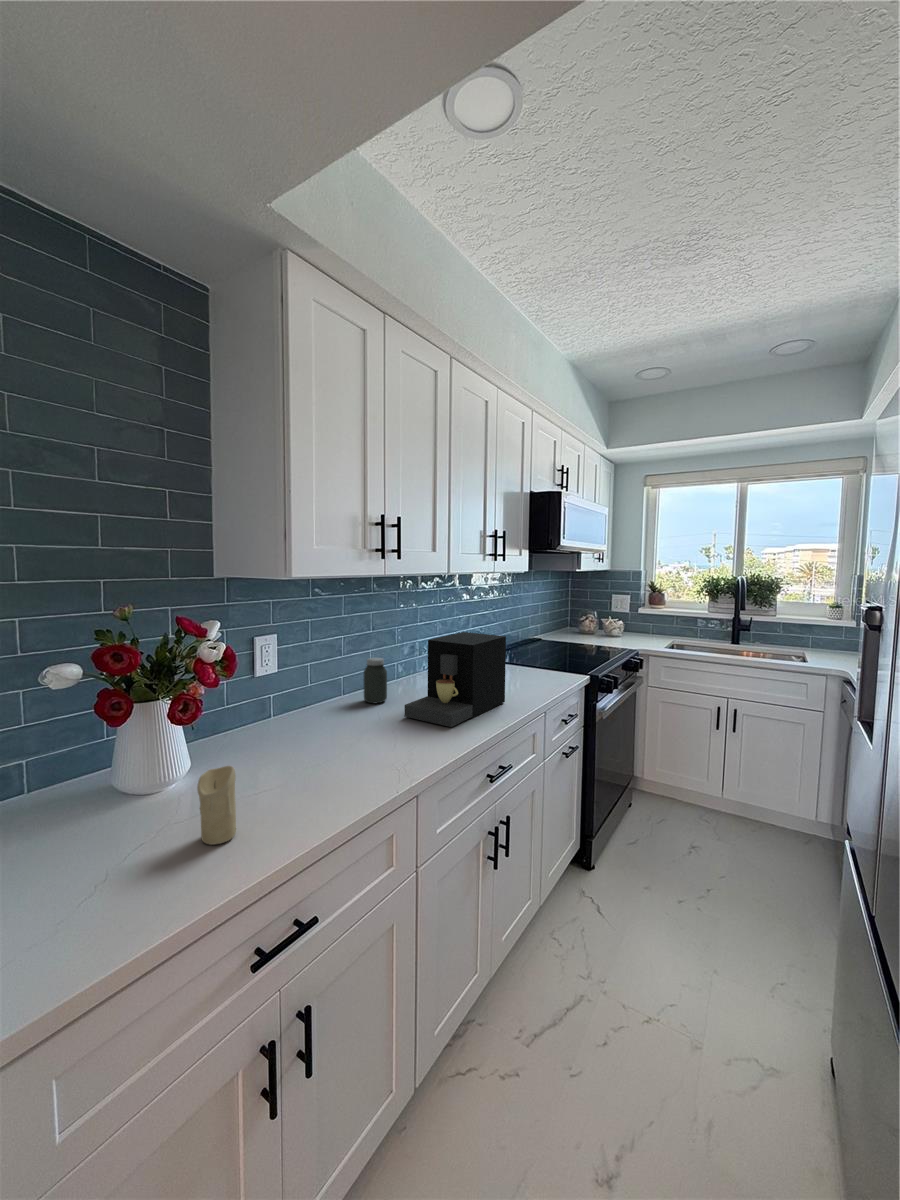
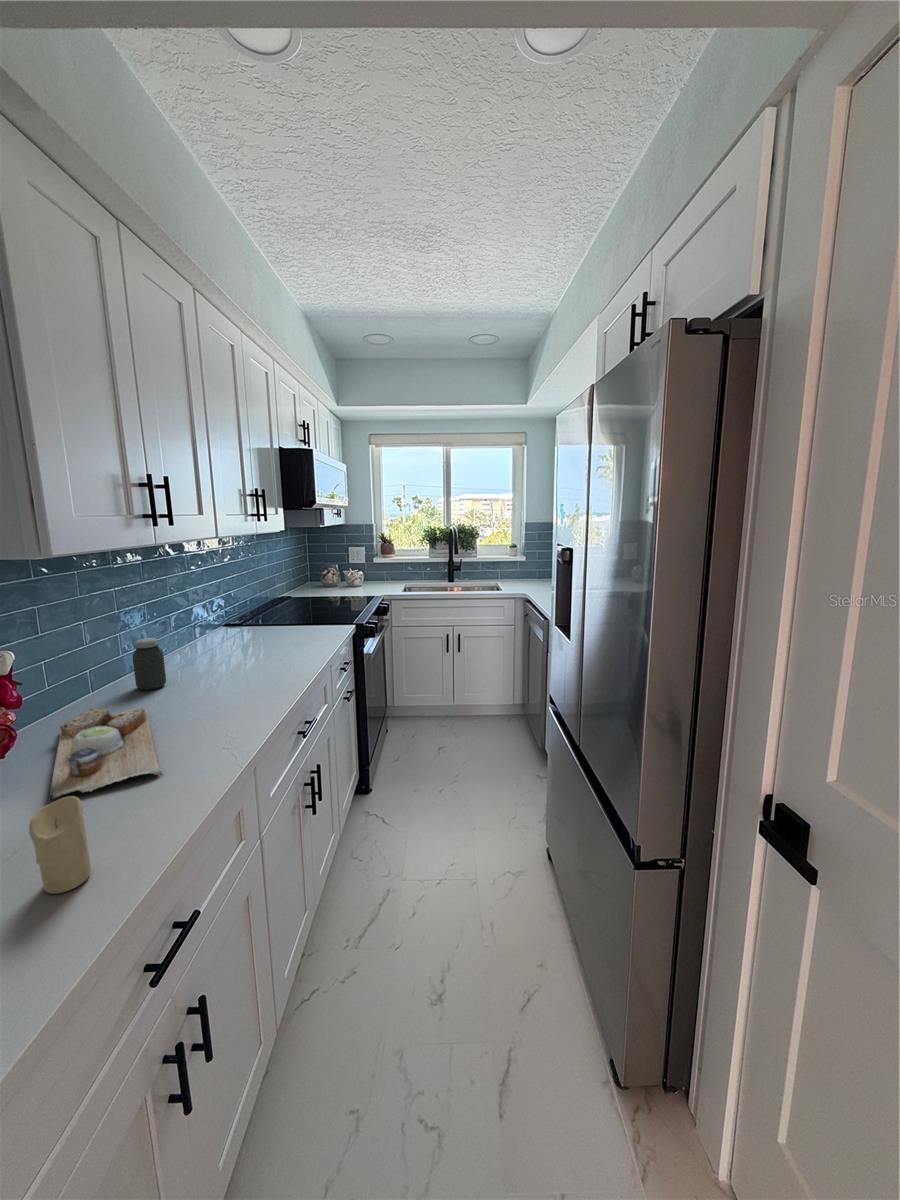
coffee maker: present [404,632,506,727] -> none [201,598,298,696]
cutting board: none [251,708,356,776] -> present [49,708,163,801]

